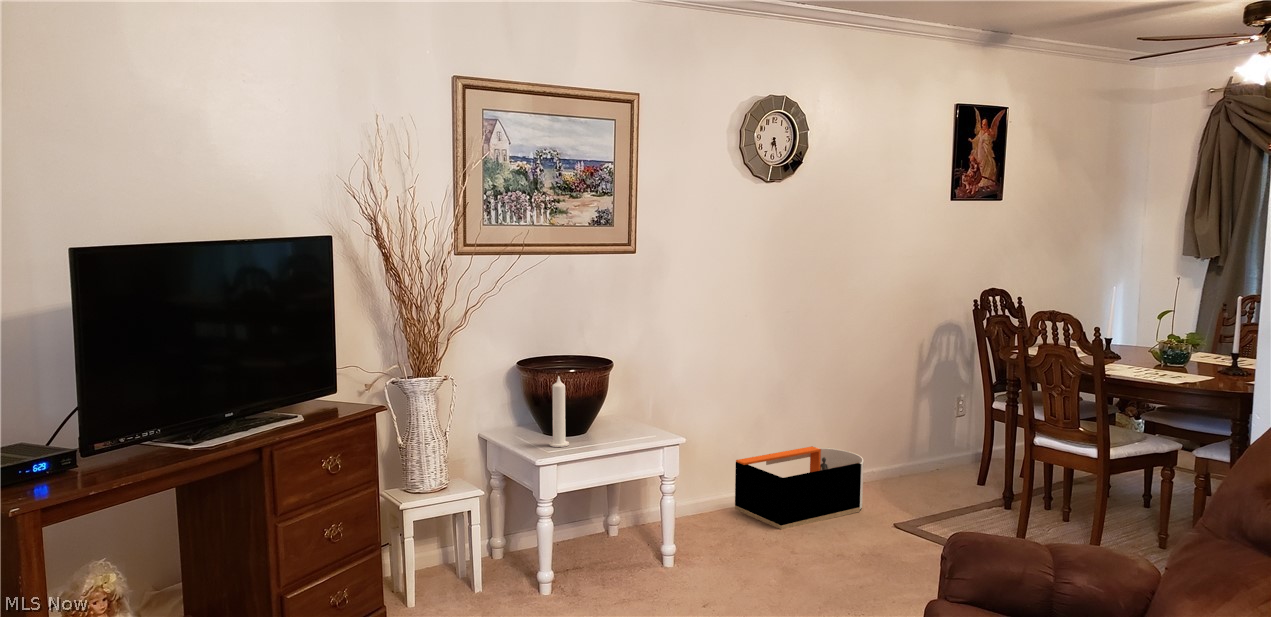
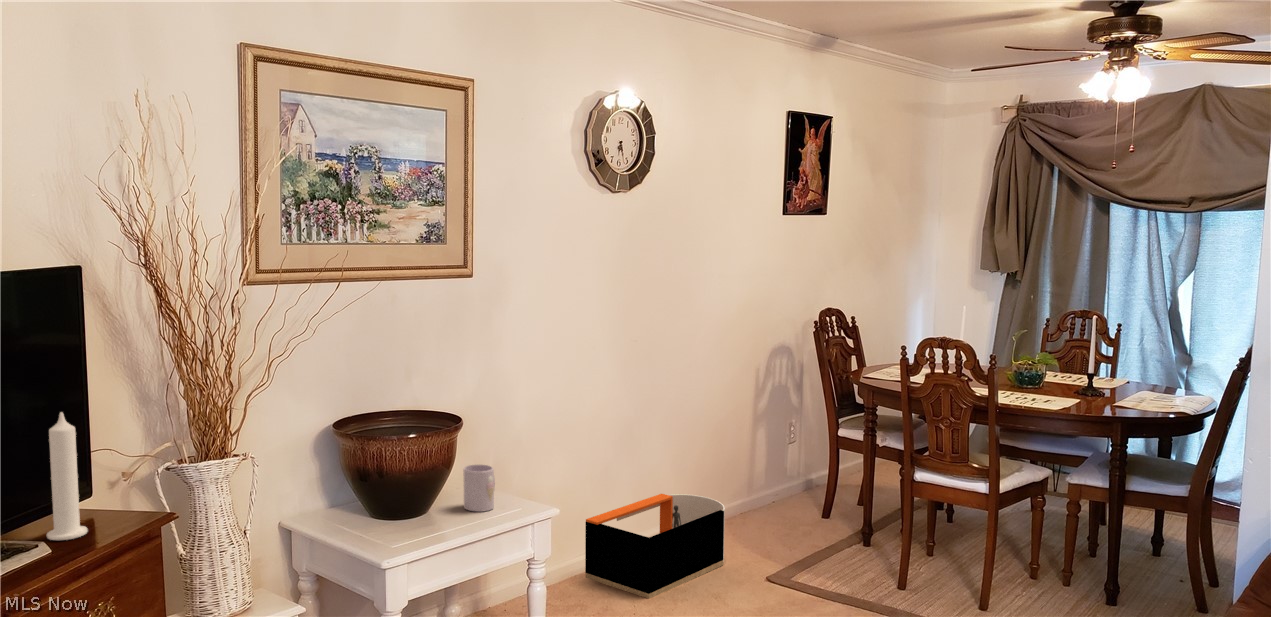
candle: present [549,376,569,447] -> present [47,412,88,540]
mug: none [612,400,638,437] -> present [463,465,495,512]

